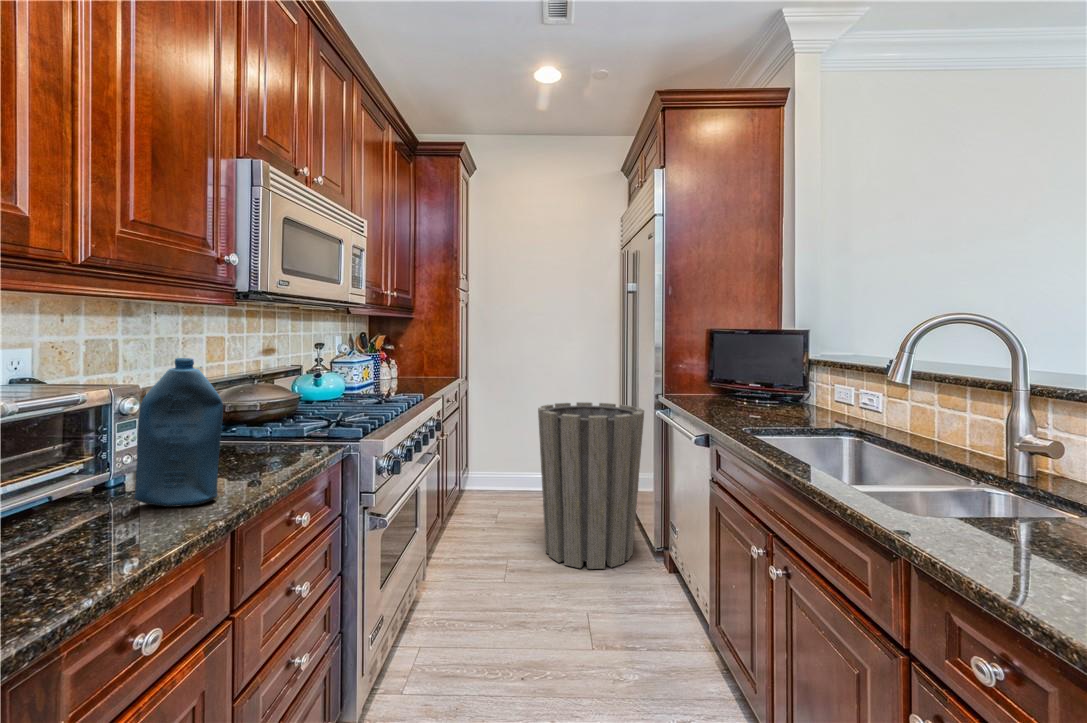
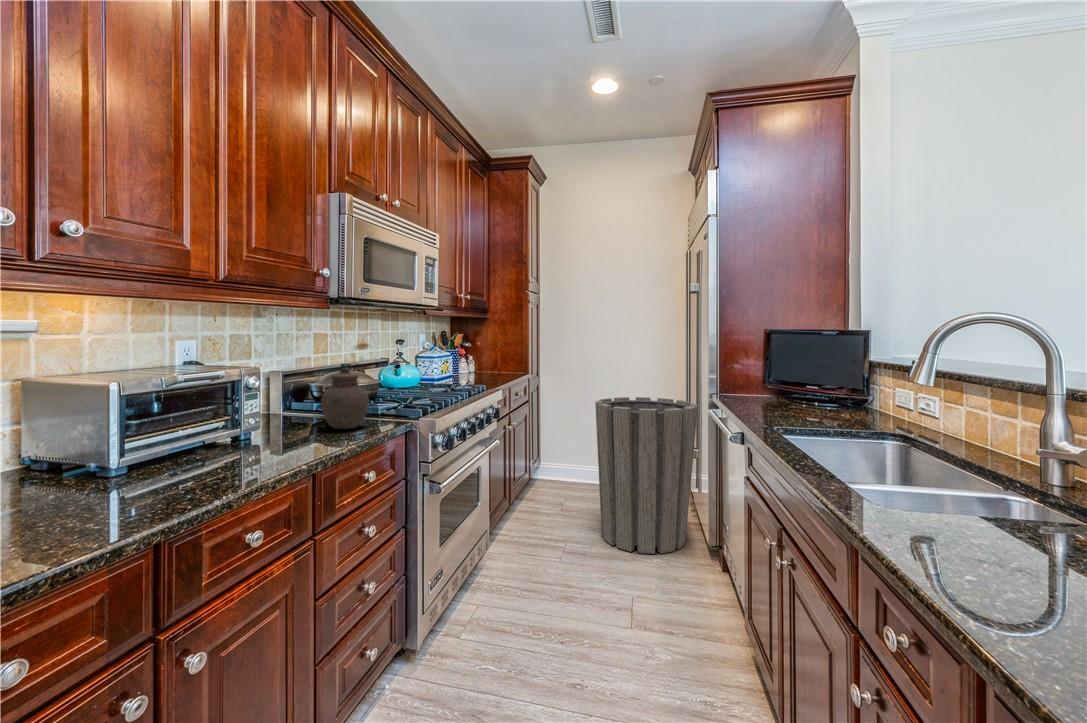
bottle: present [134,358,223,507] -> none [252,348,311,454]
jar: none [229,381,294,461] -> present [321,368,369,429]

